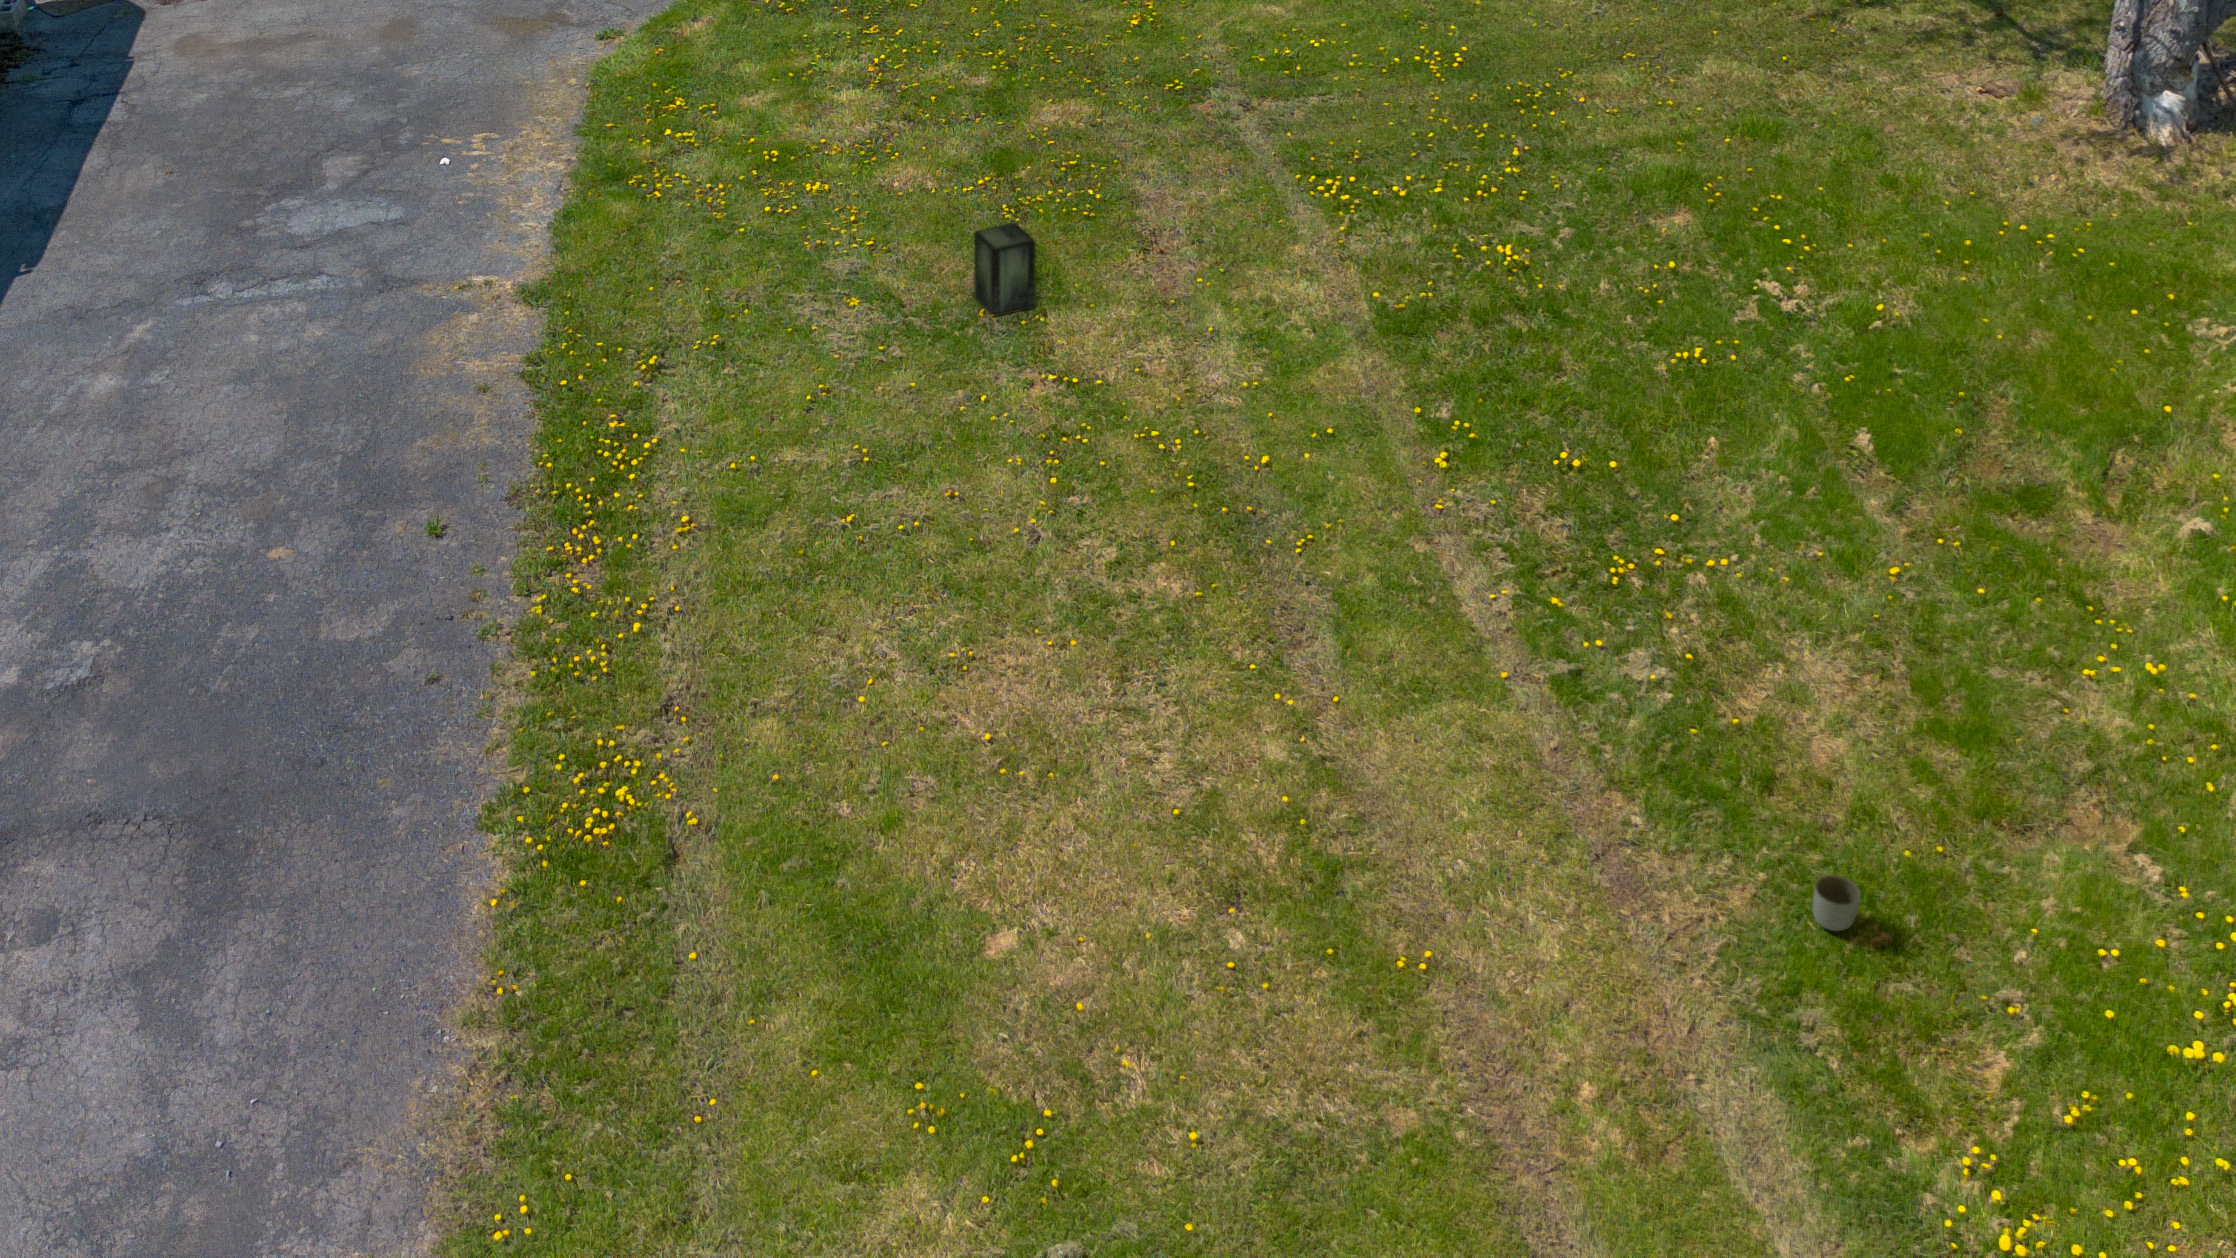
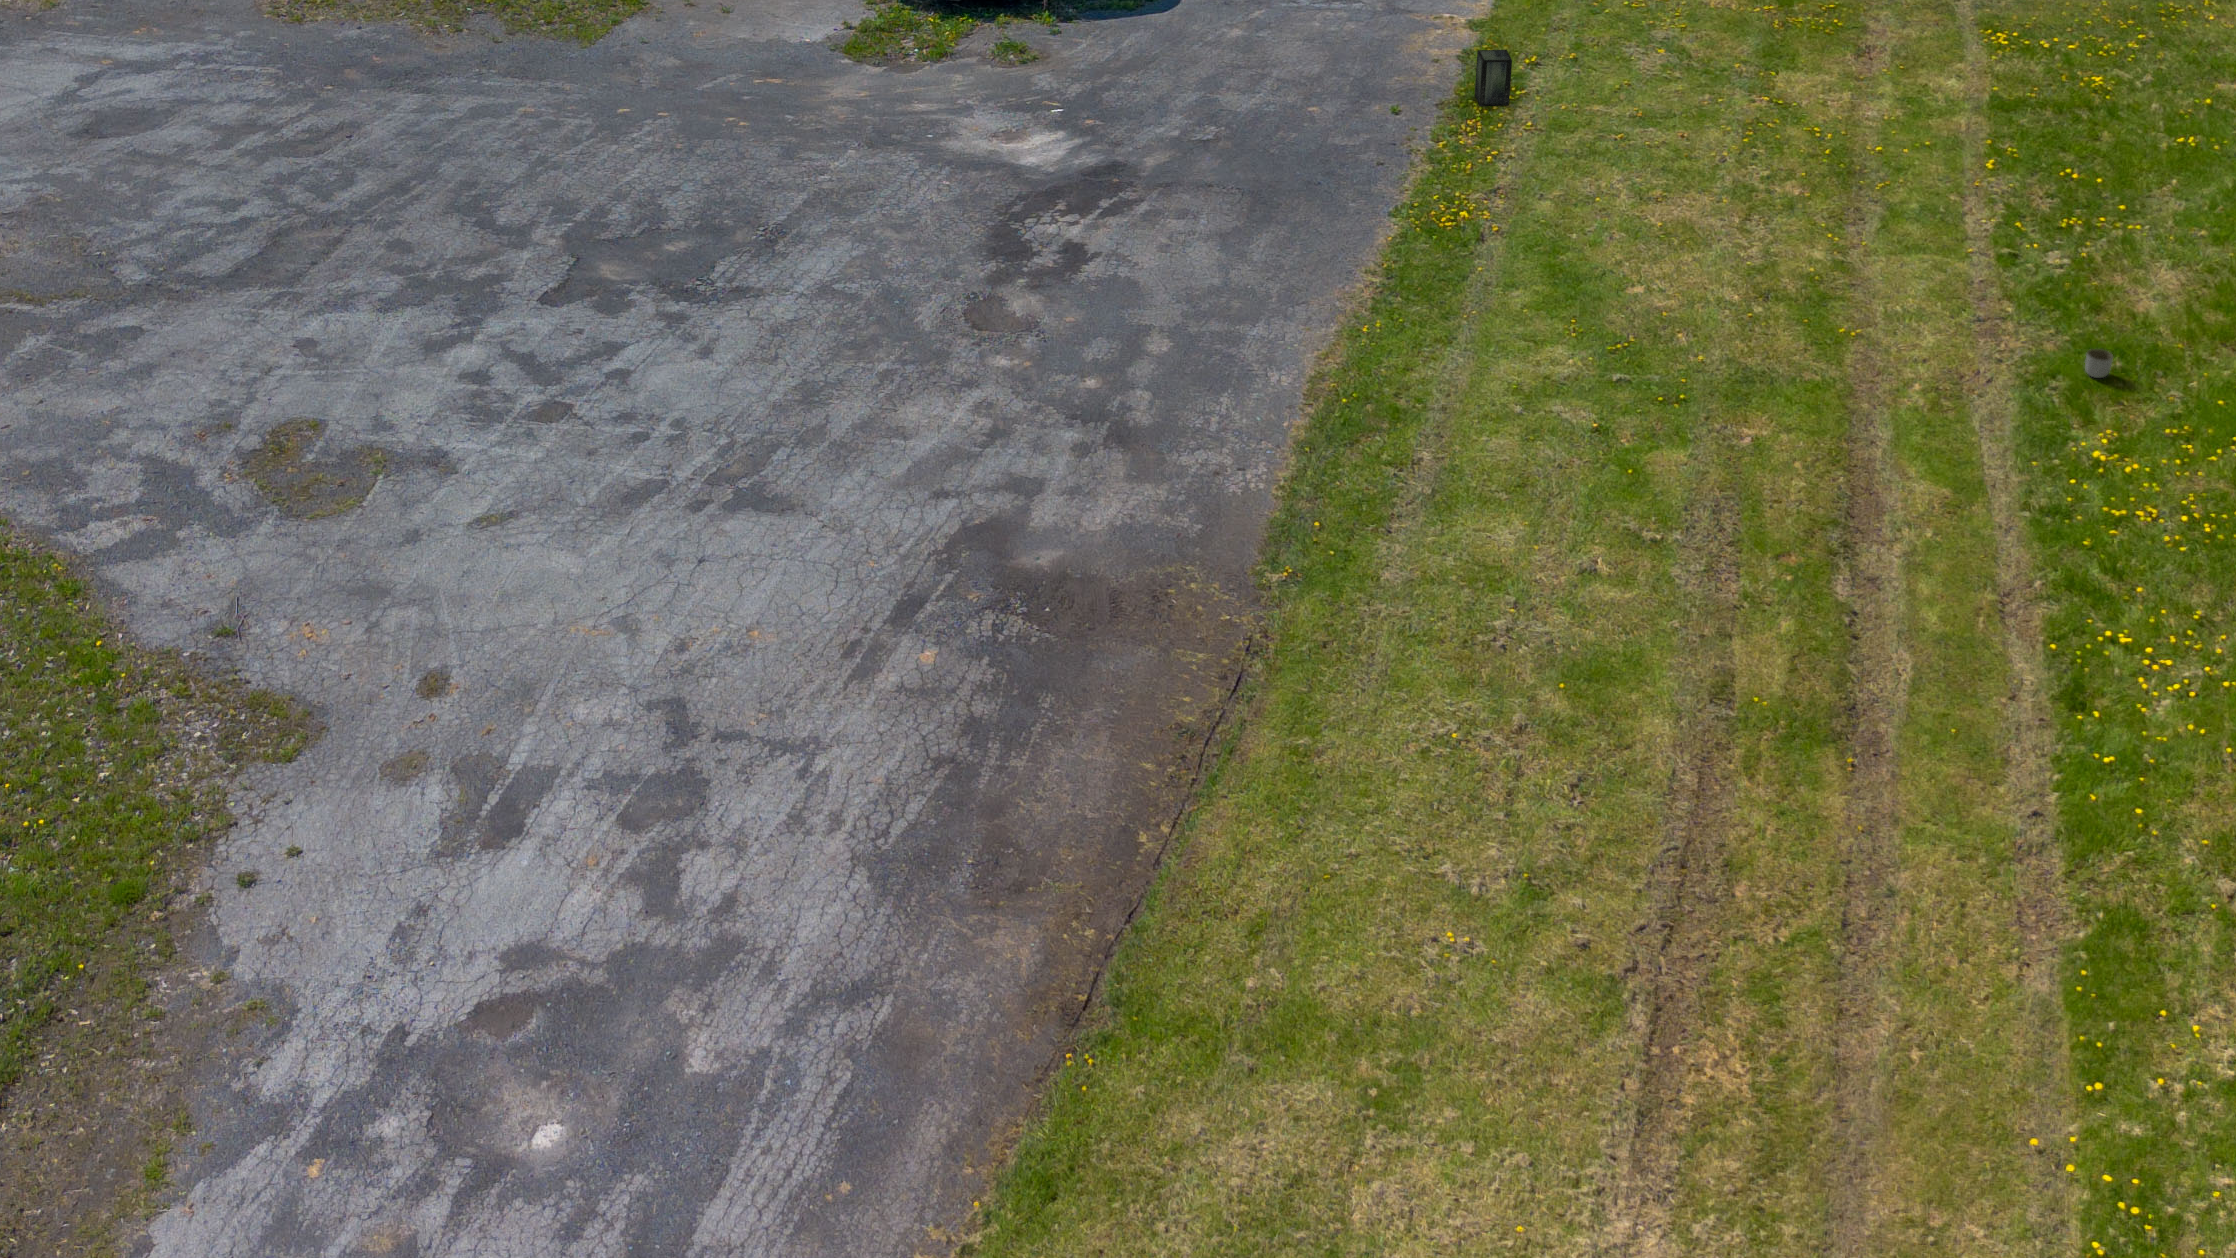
storage box: present [974,223,1036,317] -> present [1475,50,1512,106]

